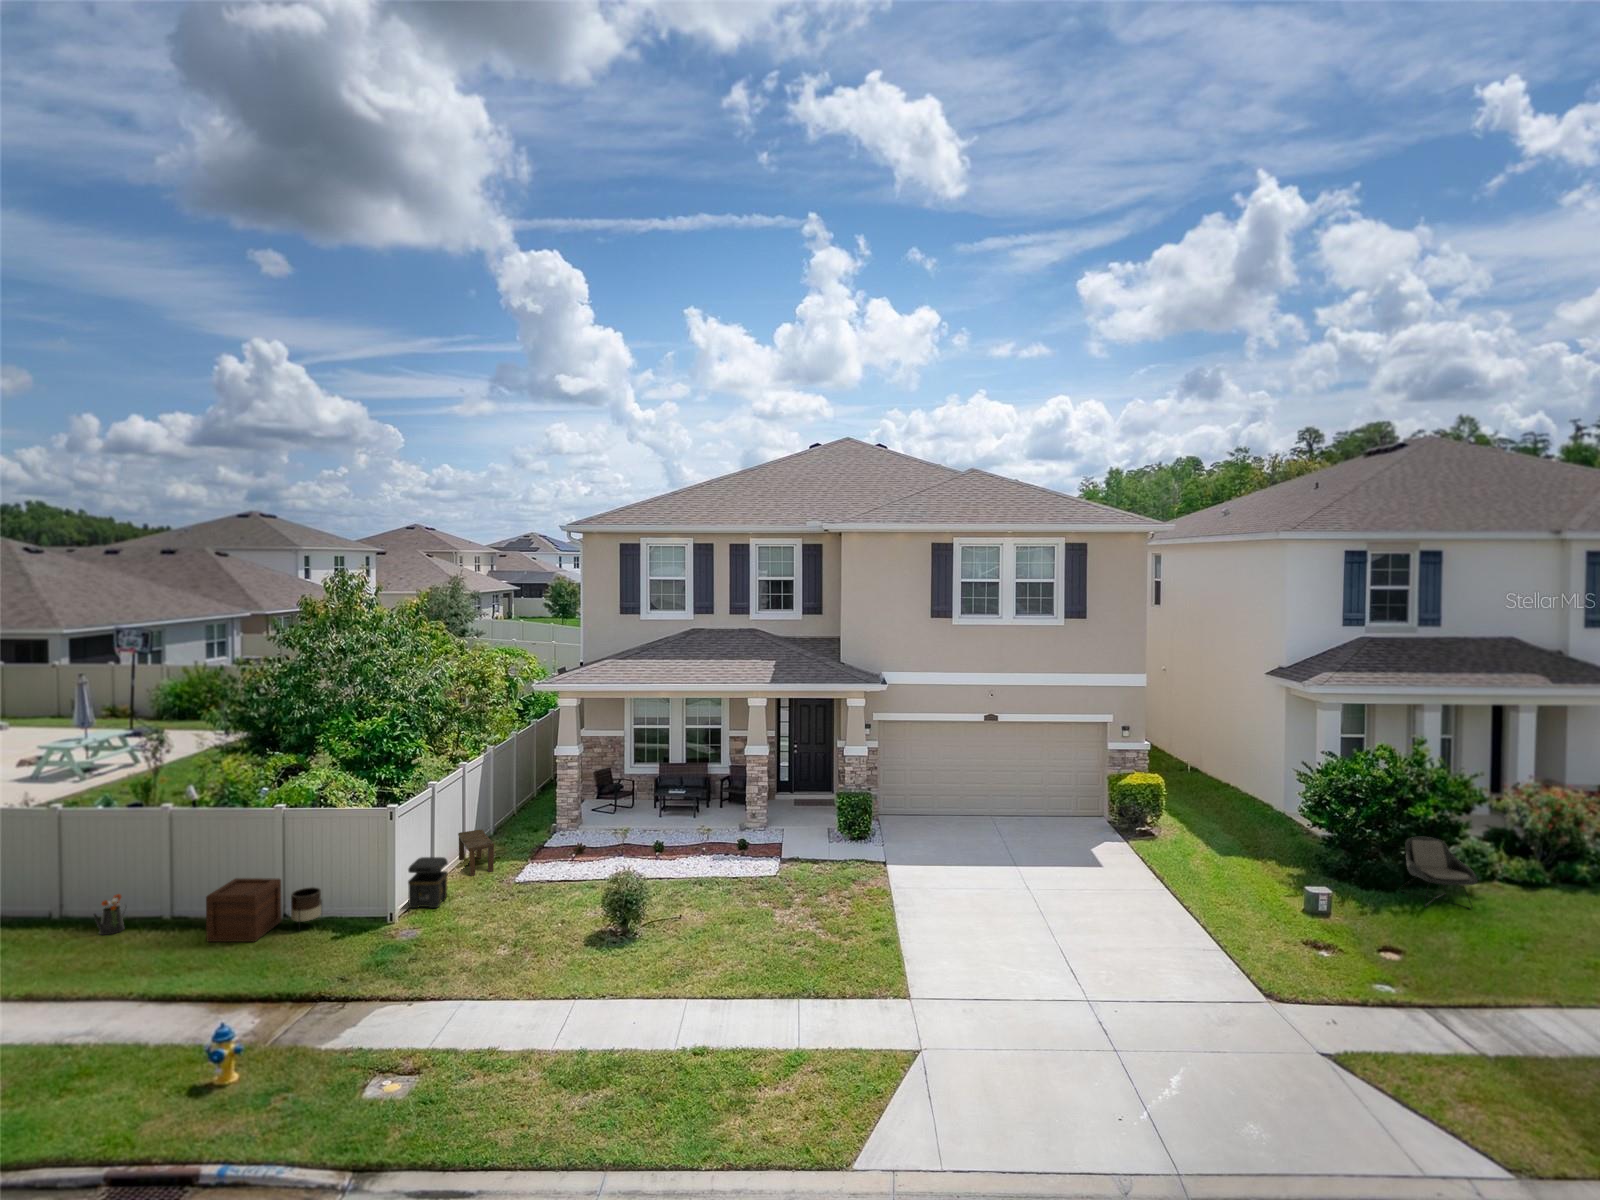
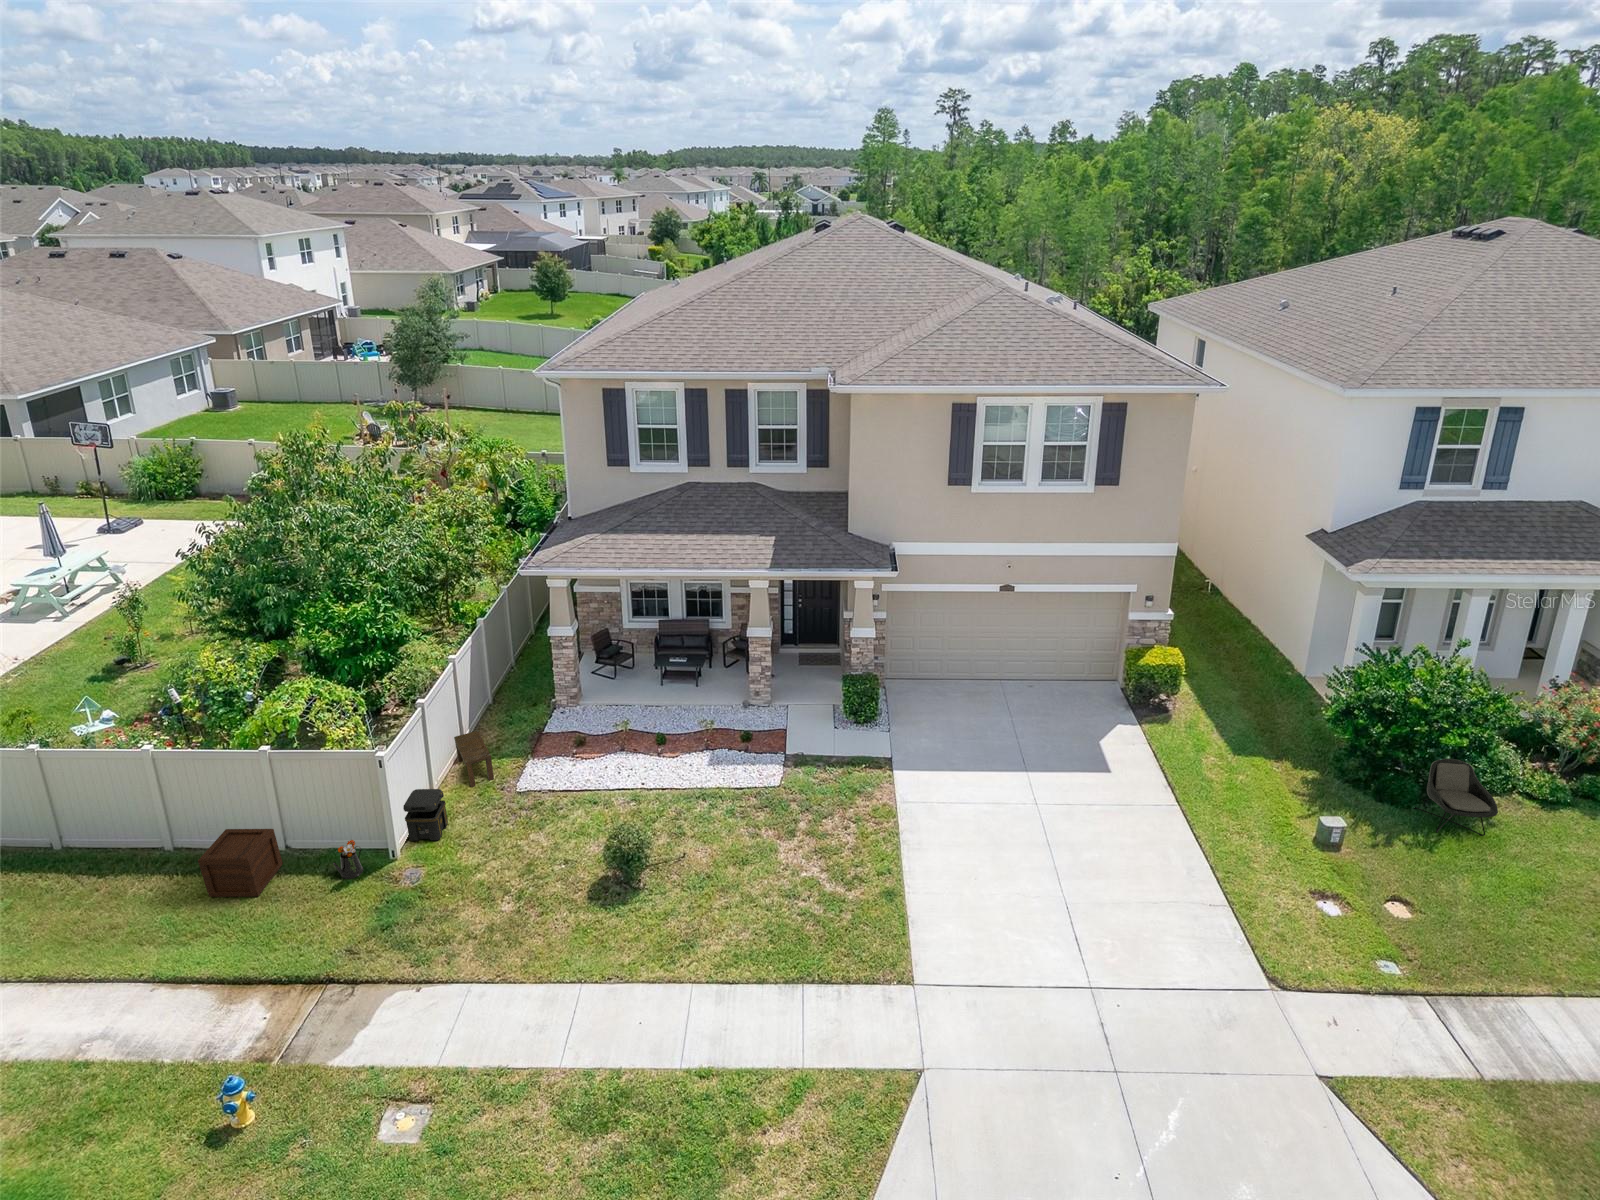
planter: present [291,887,322,924] -> none [286,835,324,882]
watering can: present [94,894,125,935] -> present [333,840,363,879]

